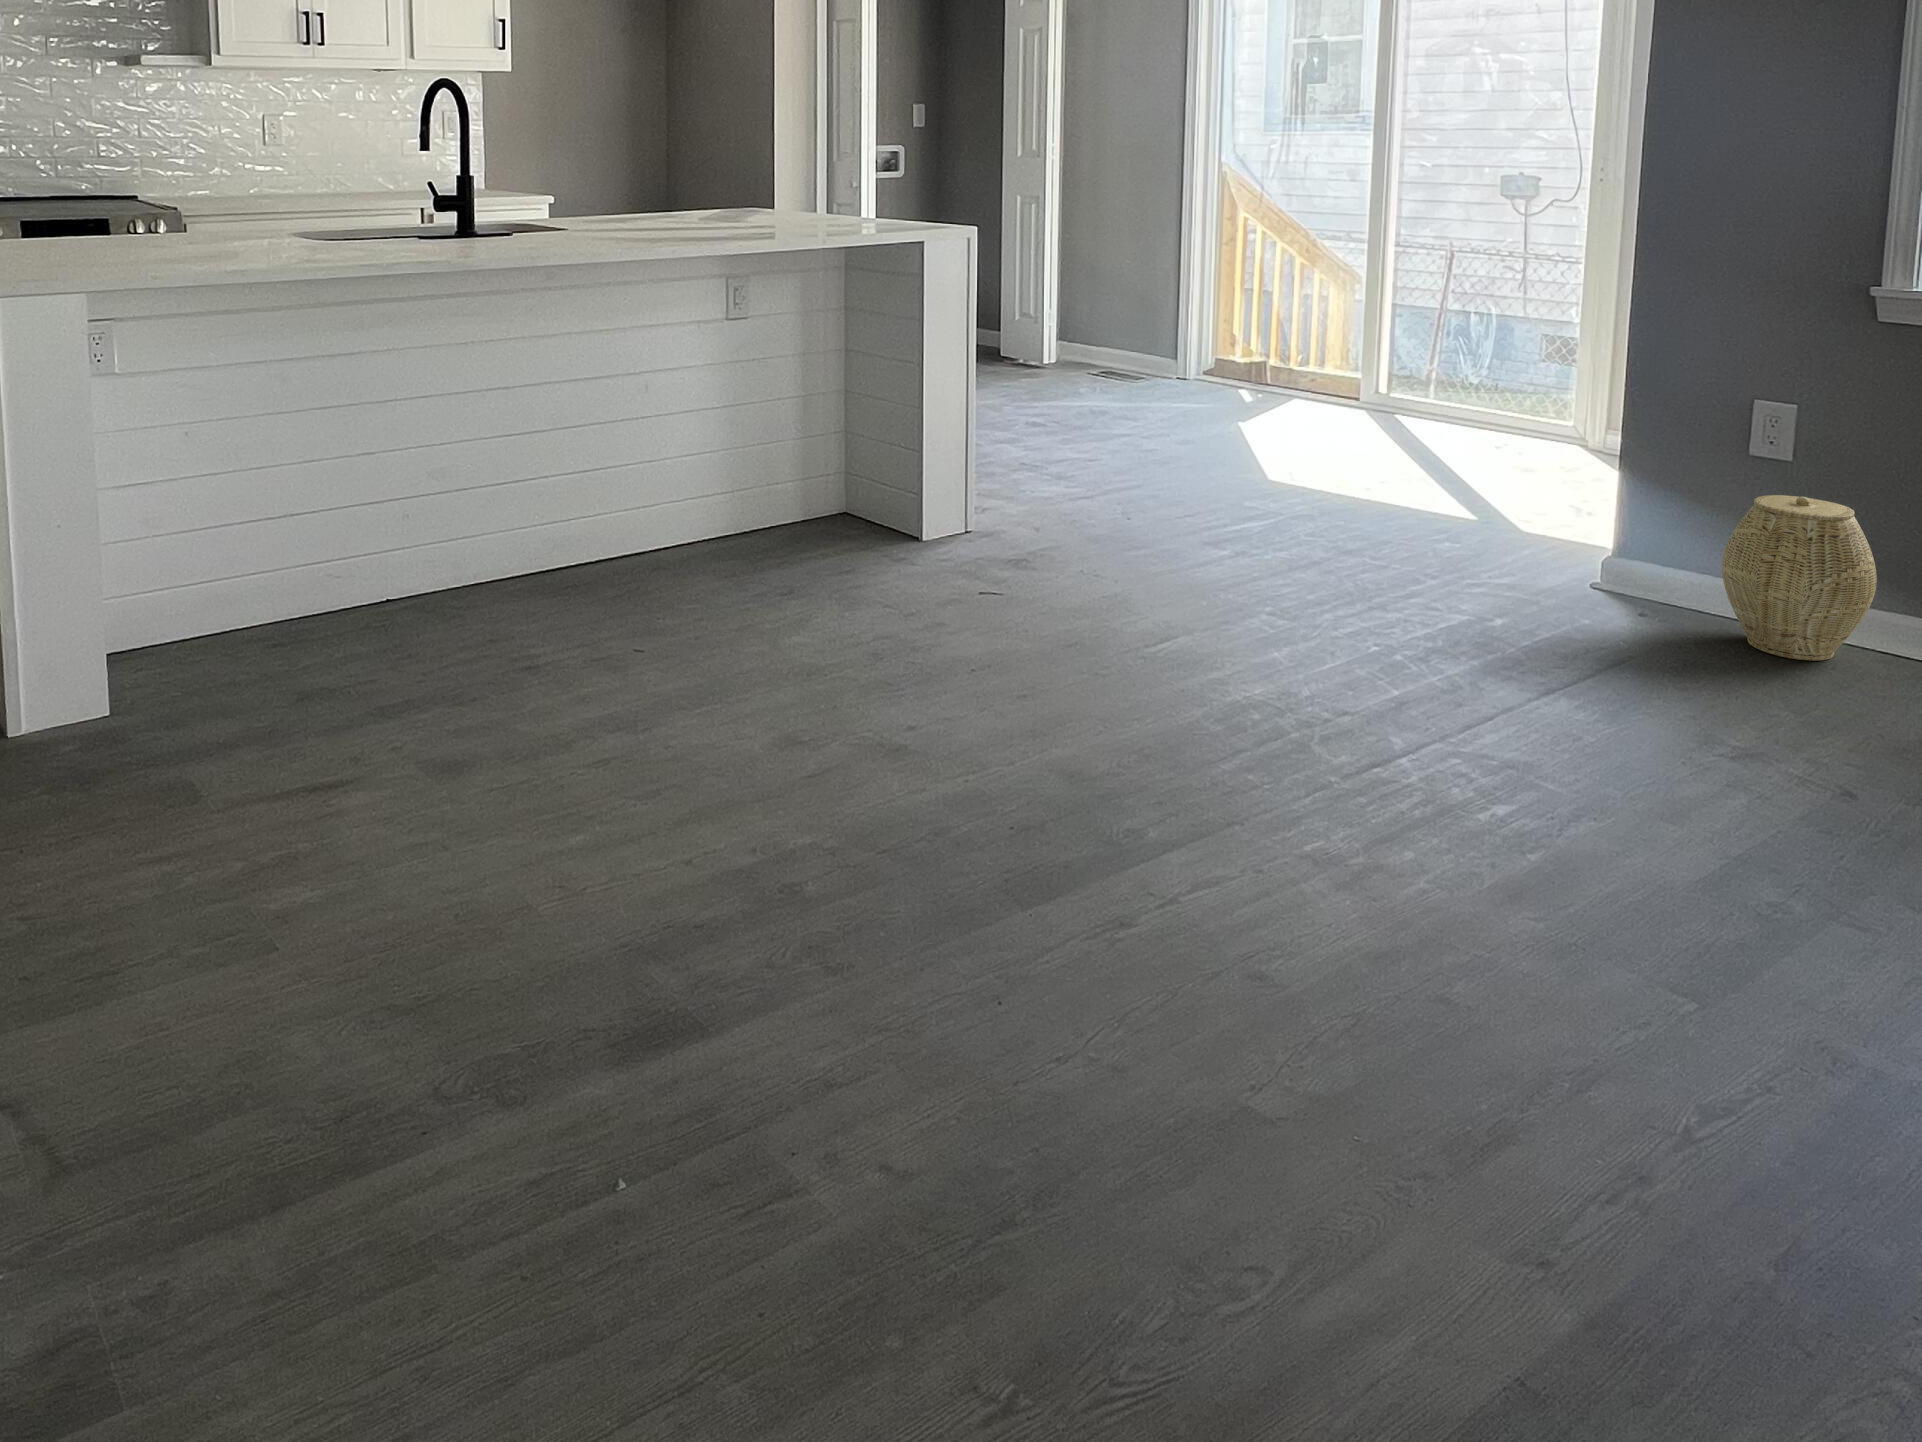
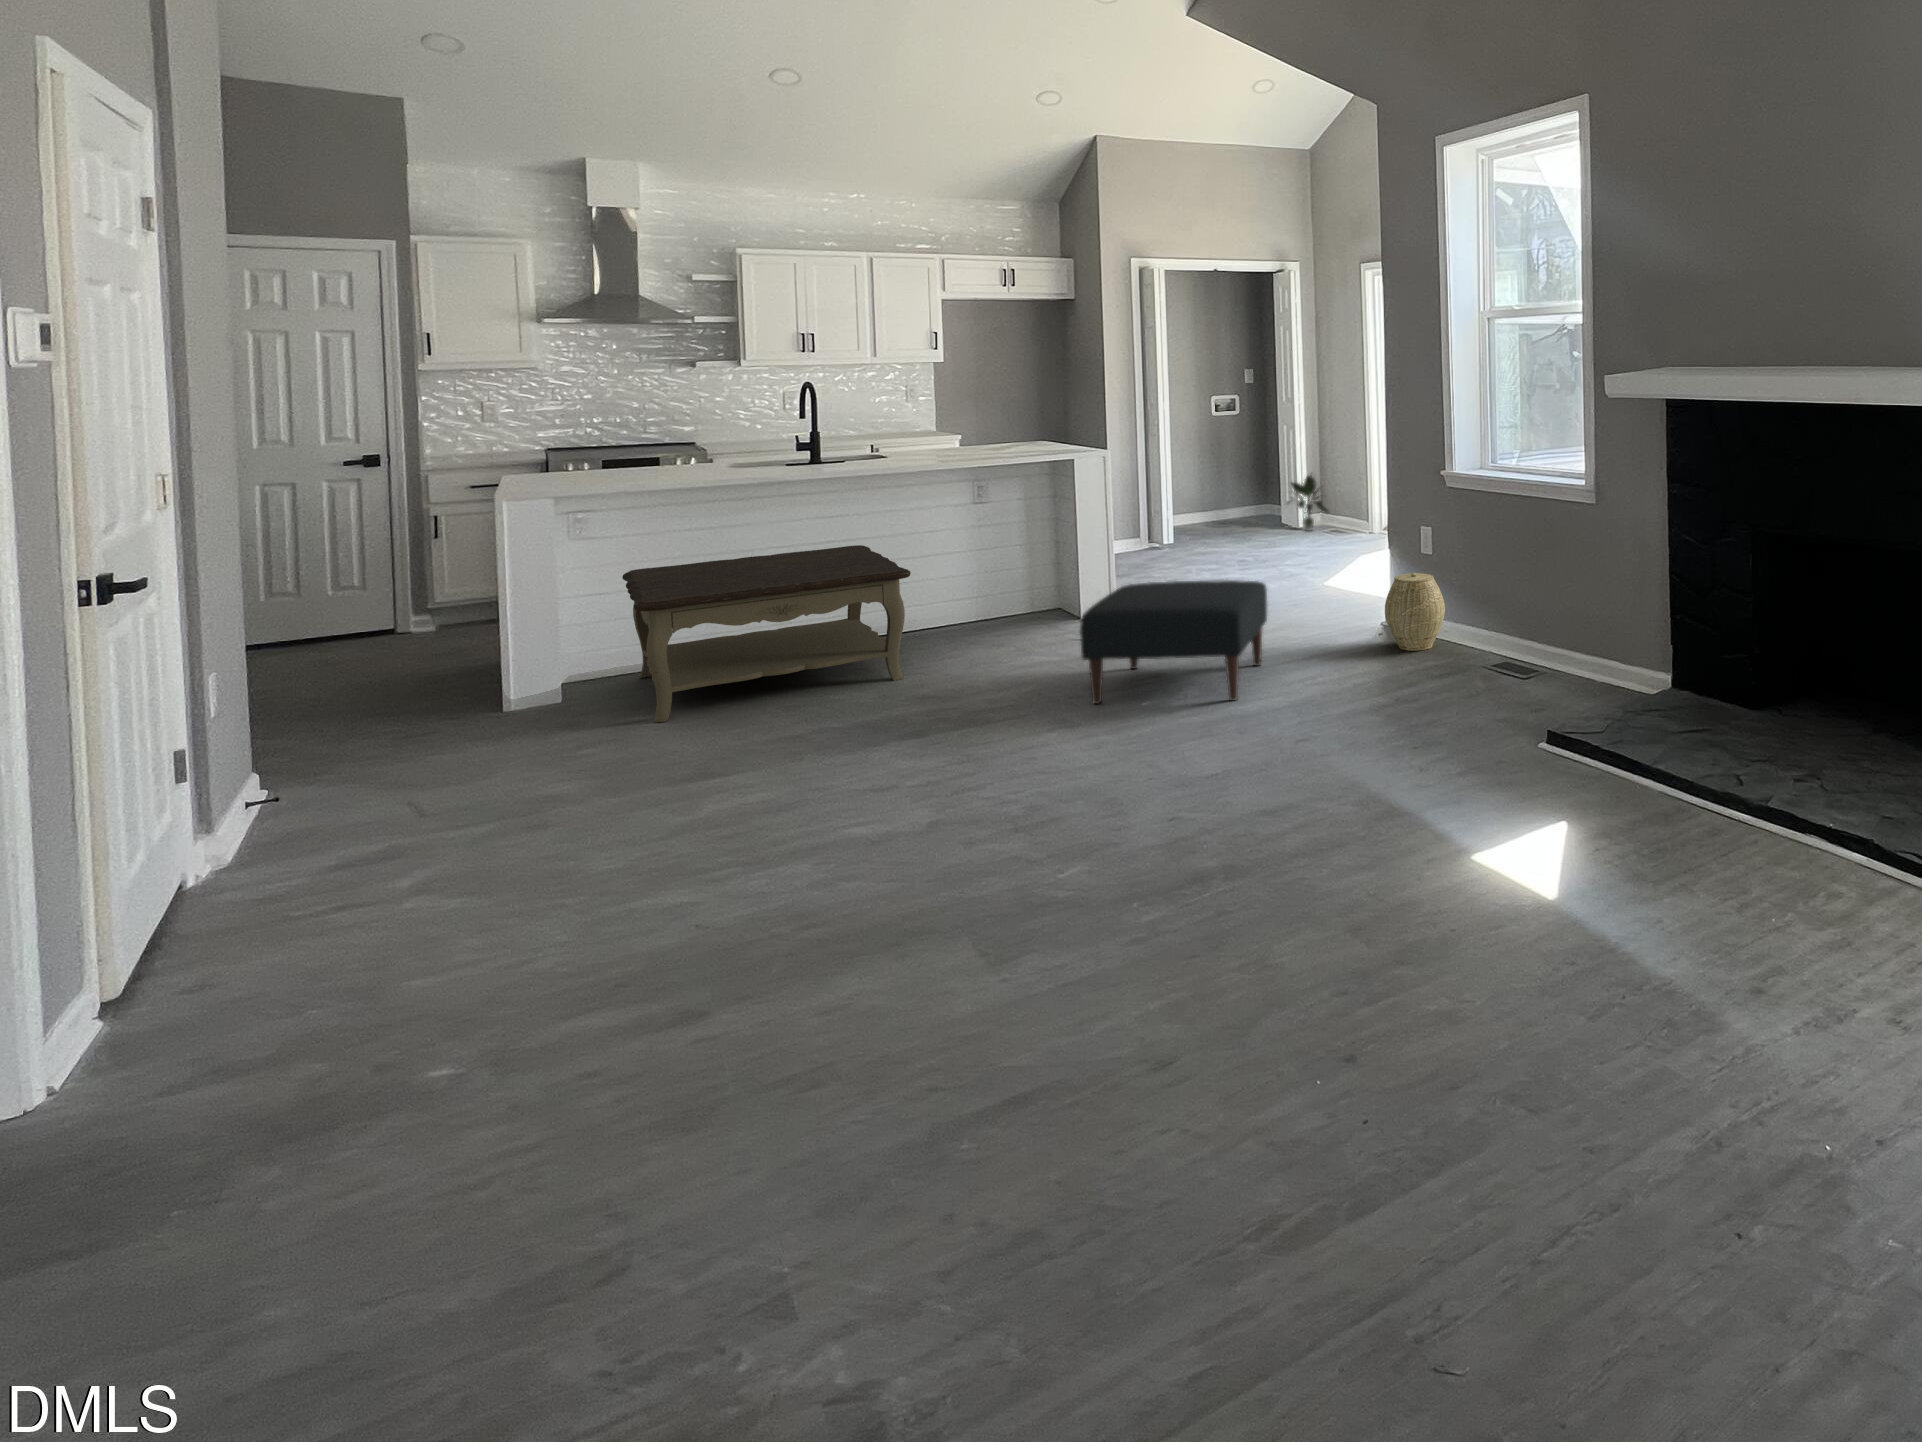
potted plant: none [1034,273,1110,369] -> present [1291,475,1328,531]
coffee table: none [203,396,810,800] -> present [622,545,911,722]
ottoman: none [1239,506,1719,803] -> present [1080,580,1267,704]

